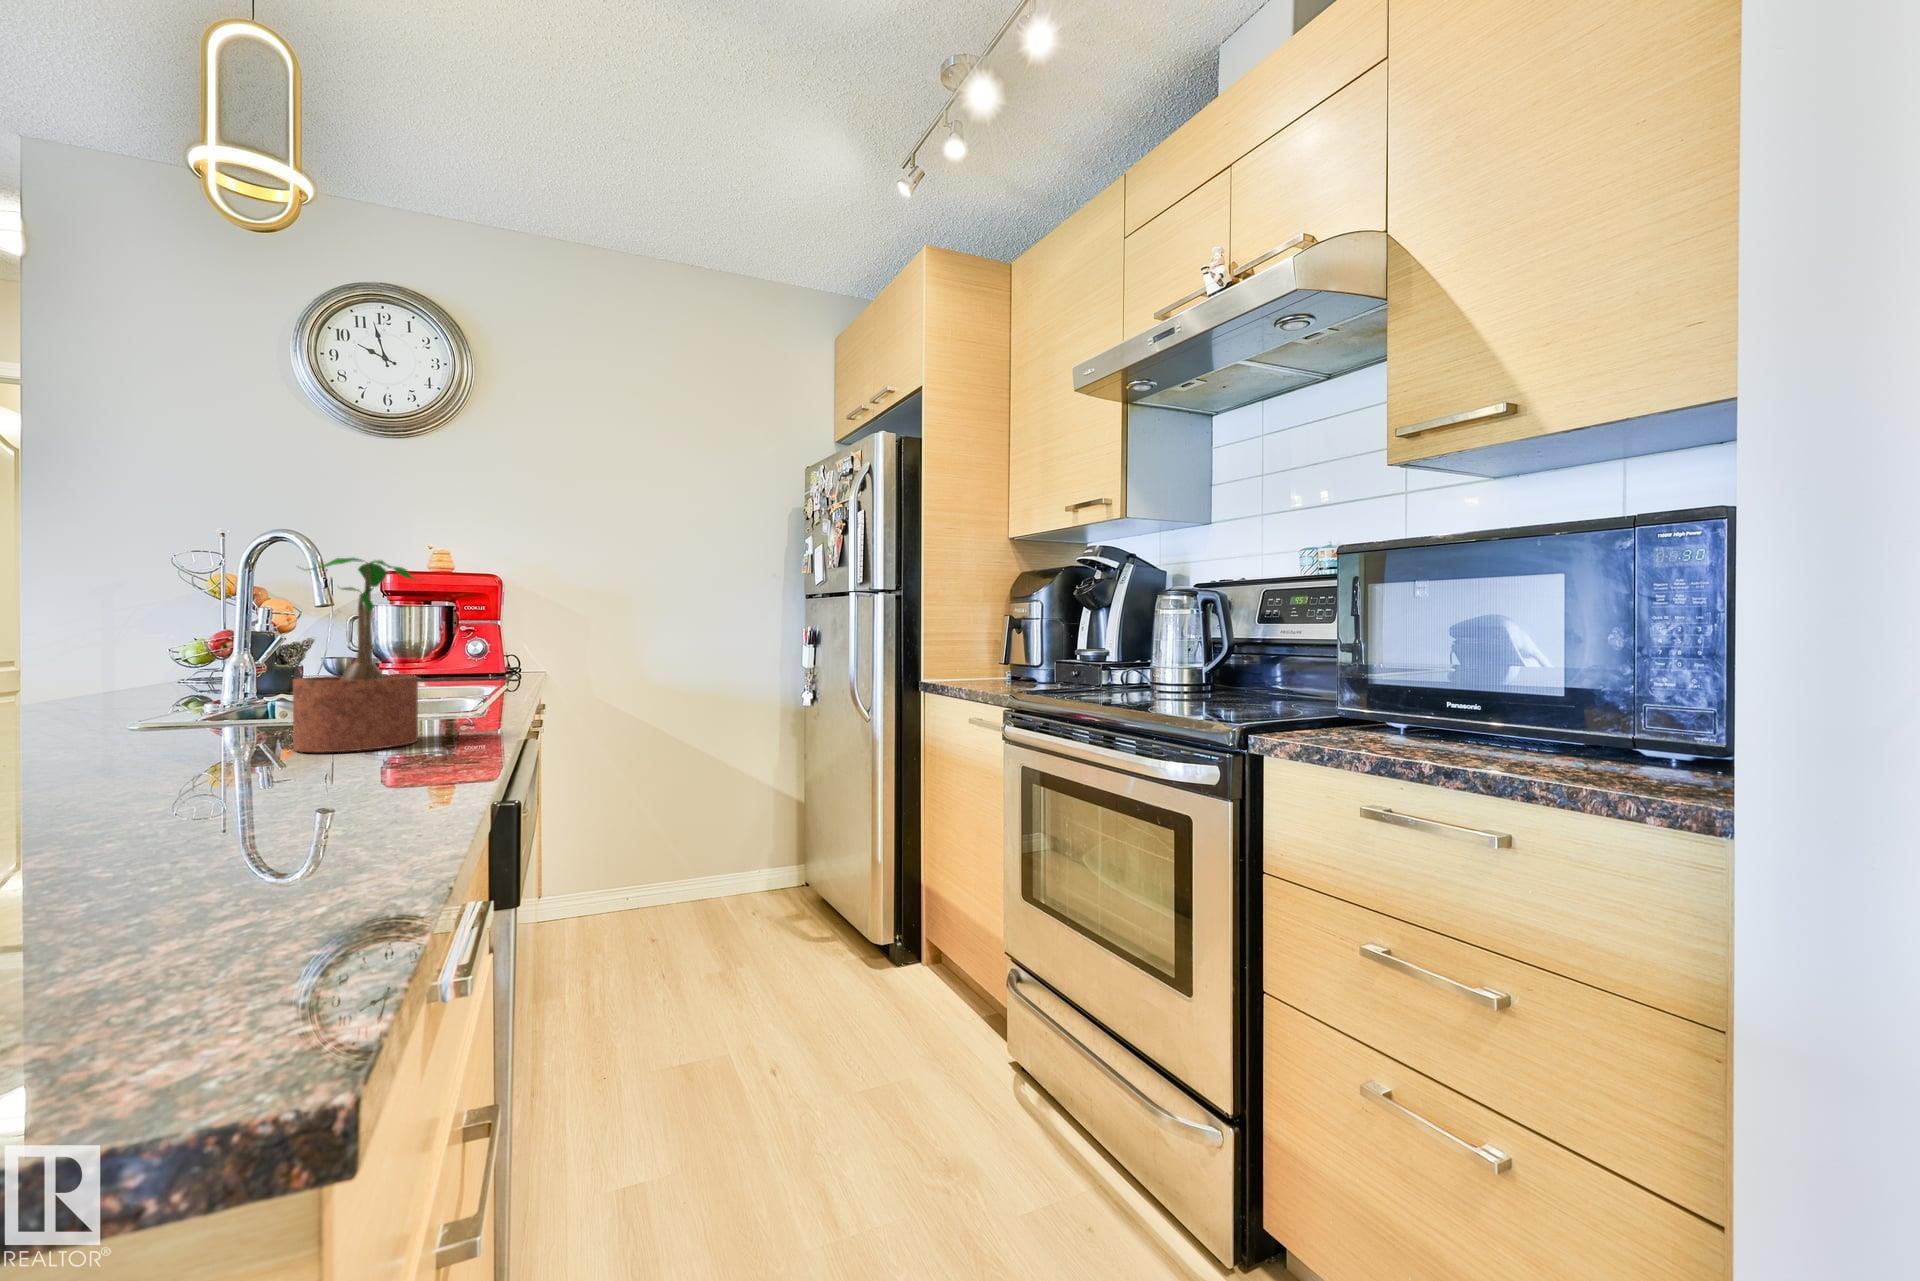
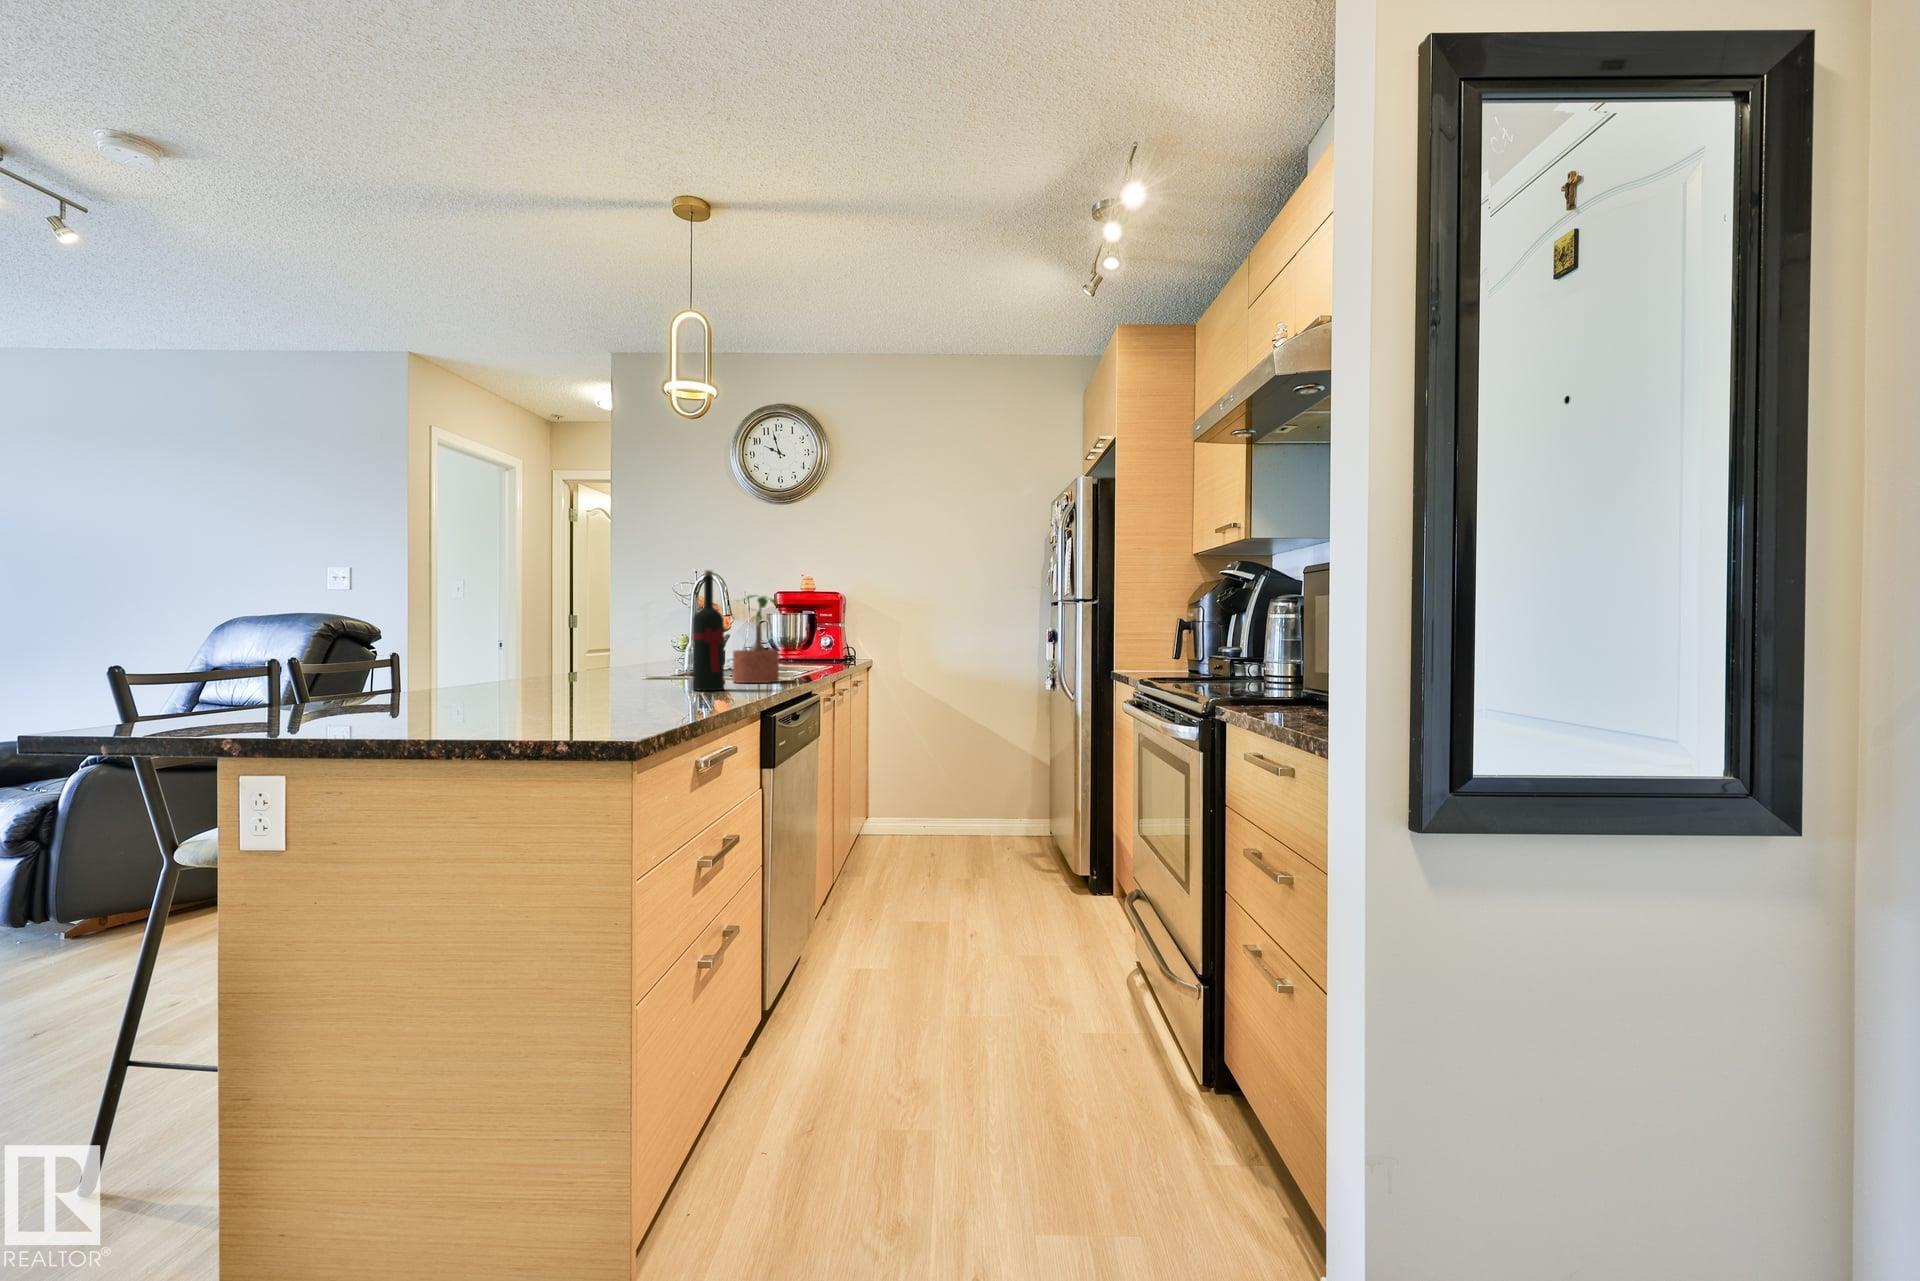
wine bottle: none [148,474,263,804] -> present [692,570,724,691]

